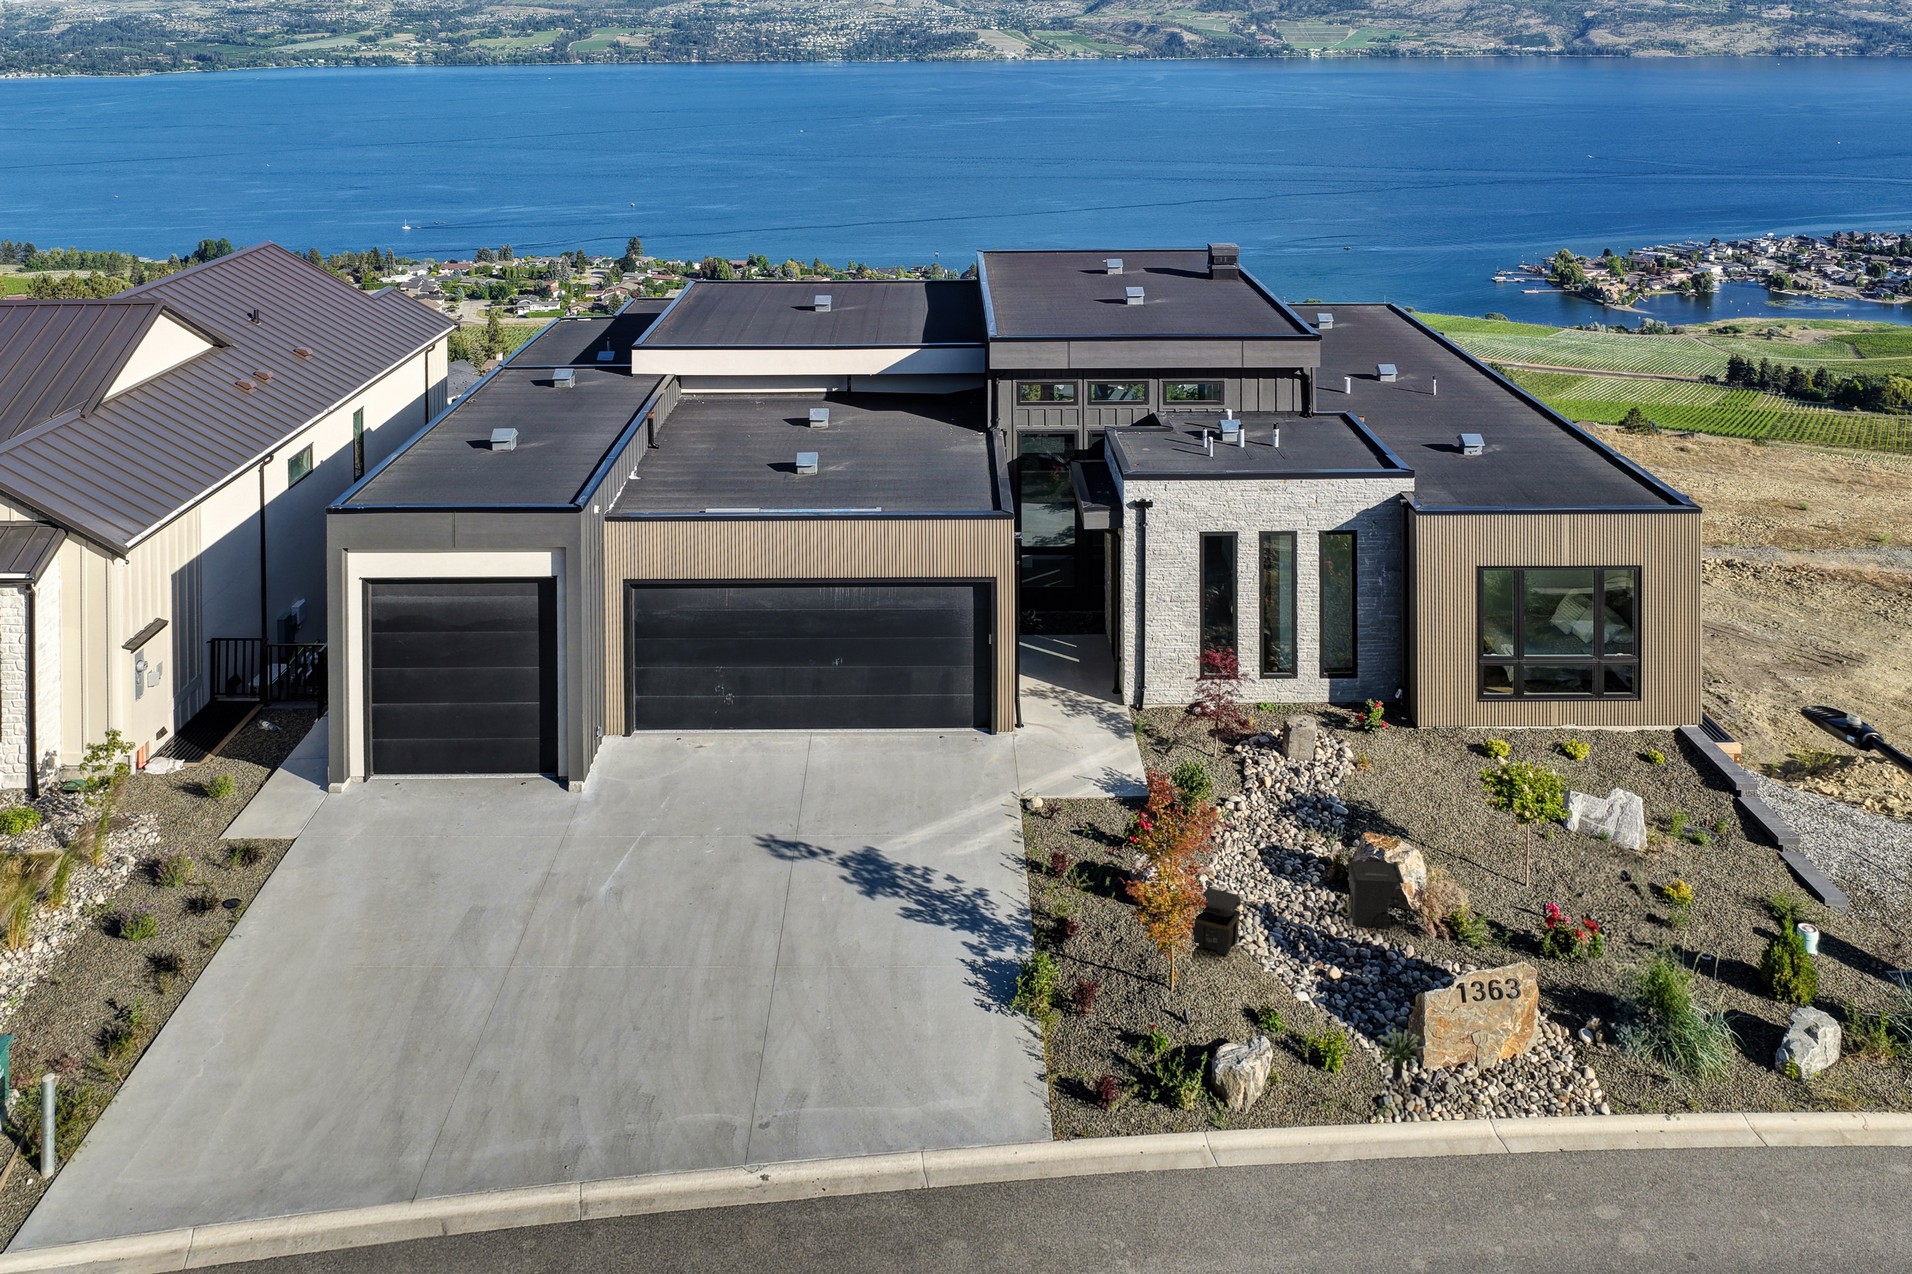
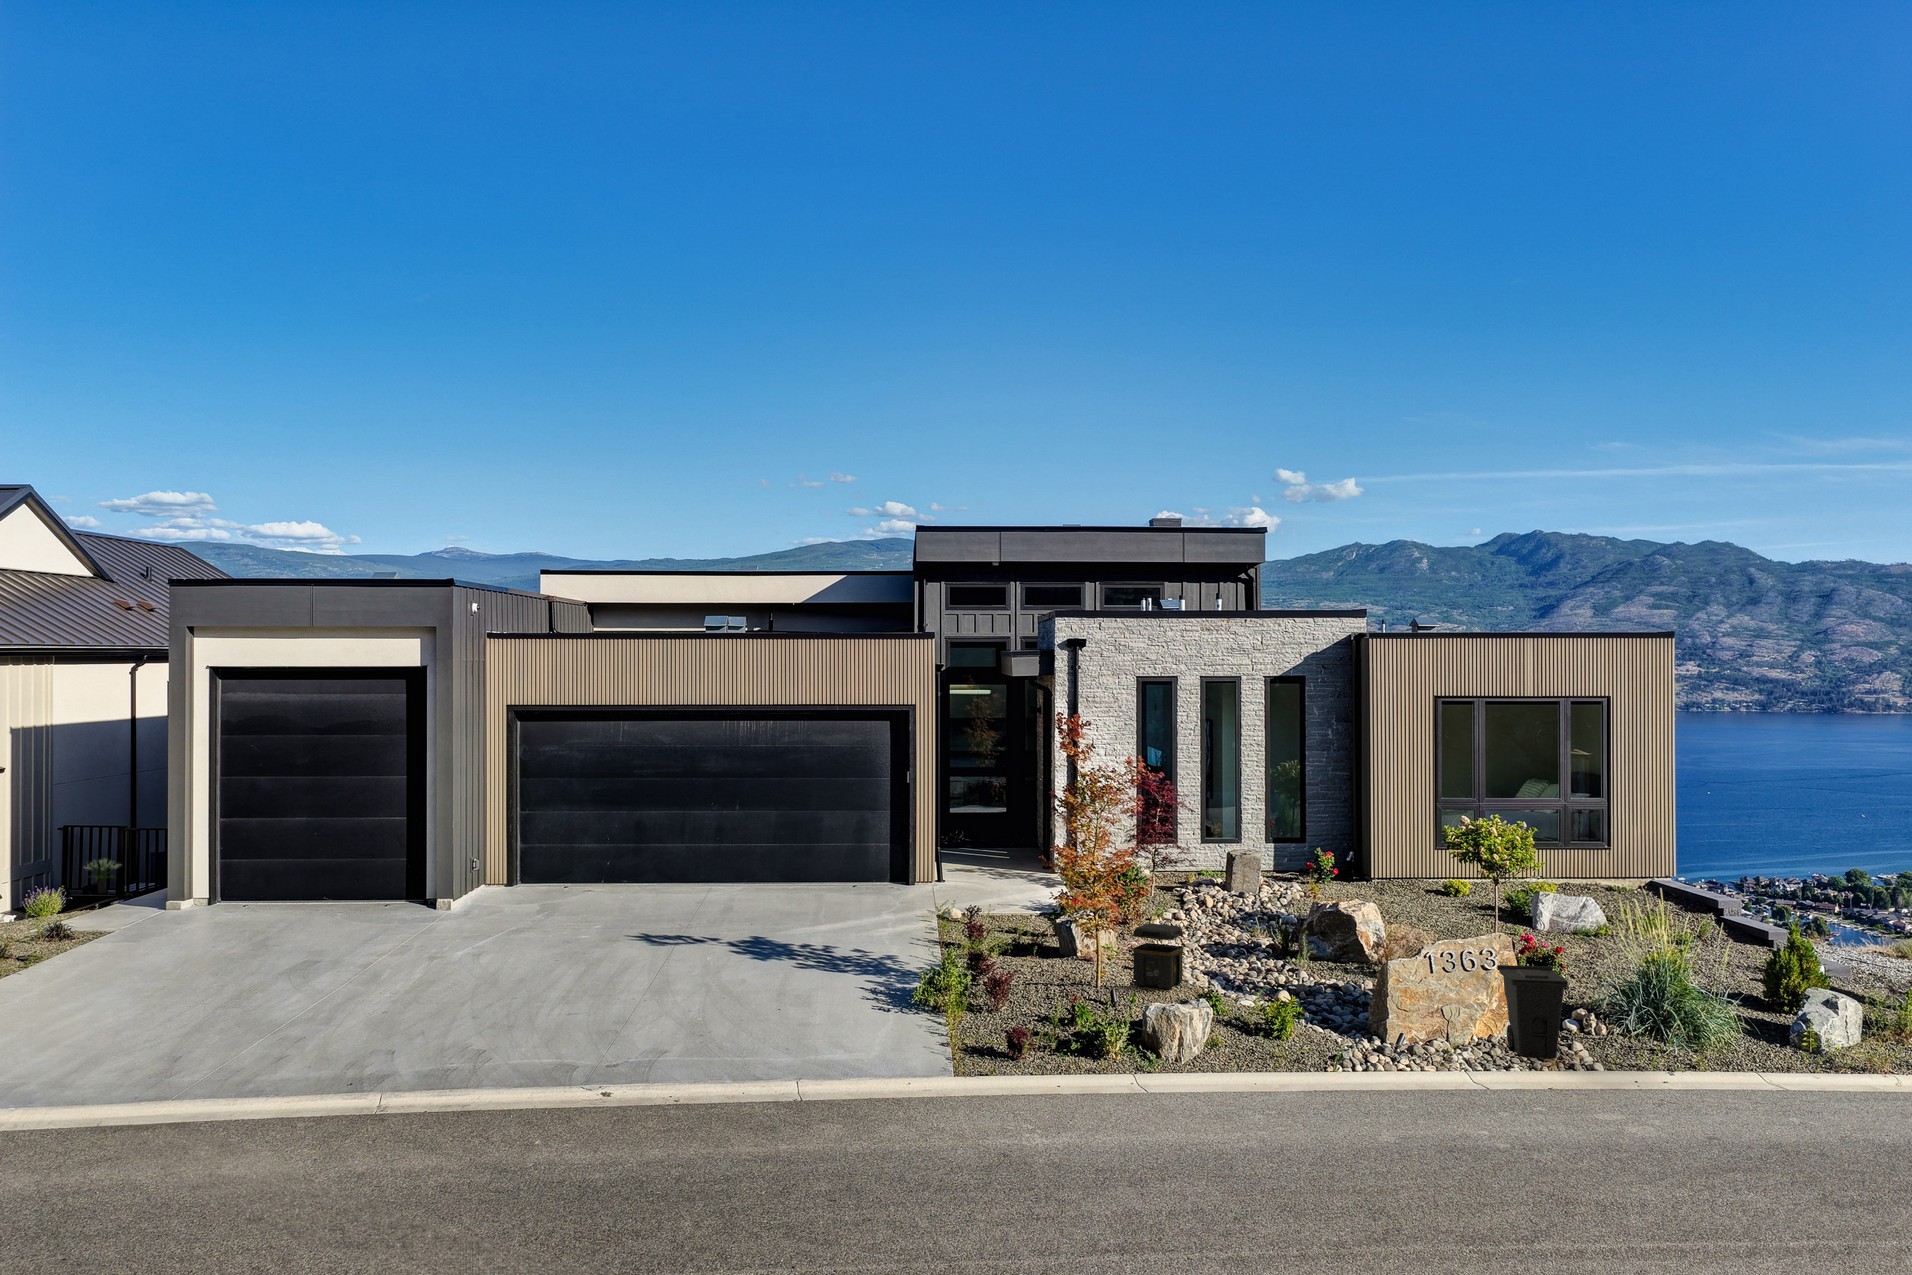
trash can: present [1348,861,1404,929] -> present [1497,965,1568,1058]
potted plant: present [1377,1028,1426,1079] -> present [85,859,120,894]

